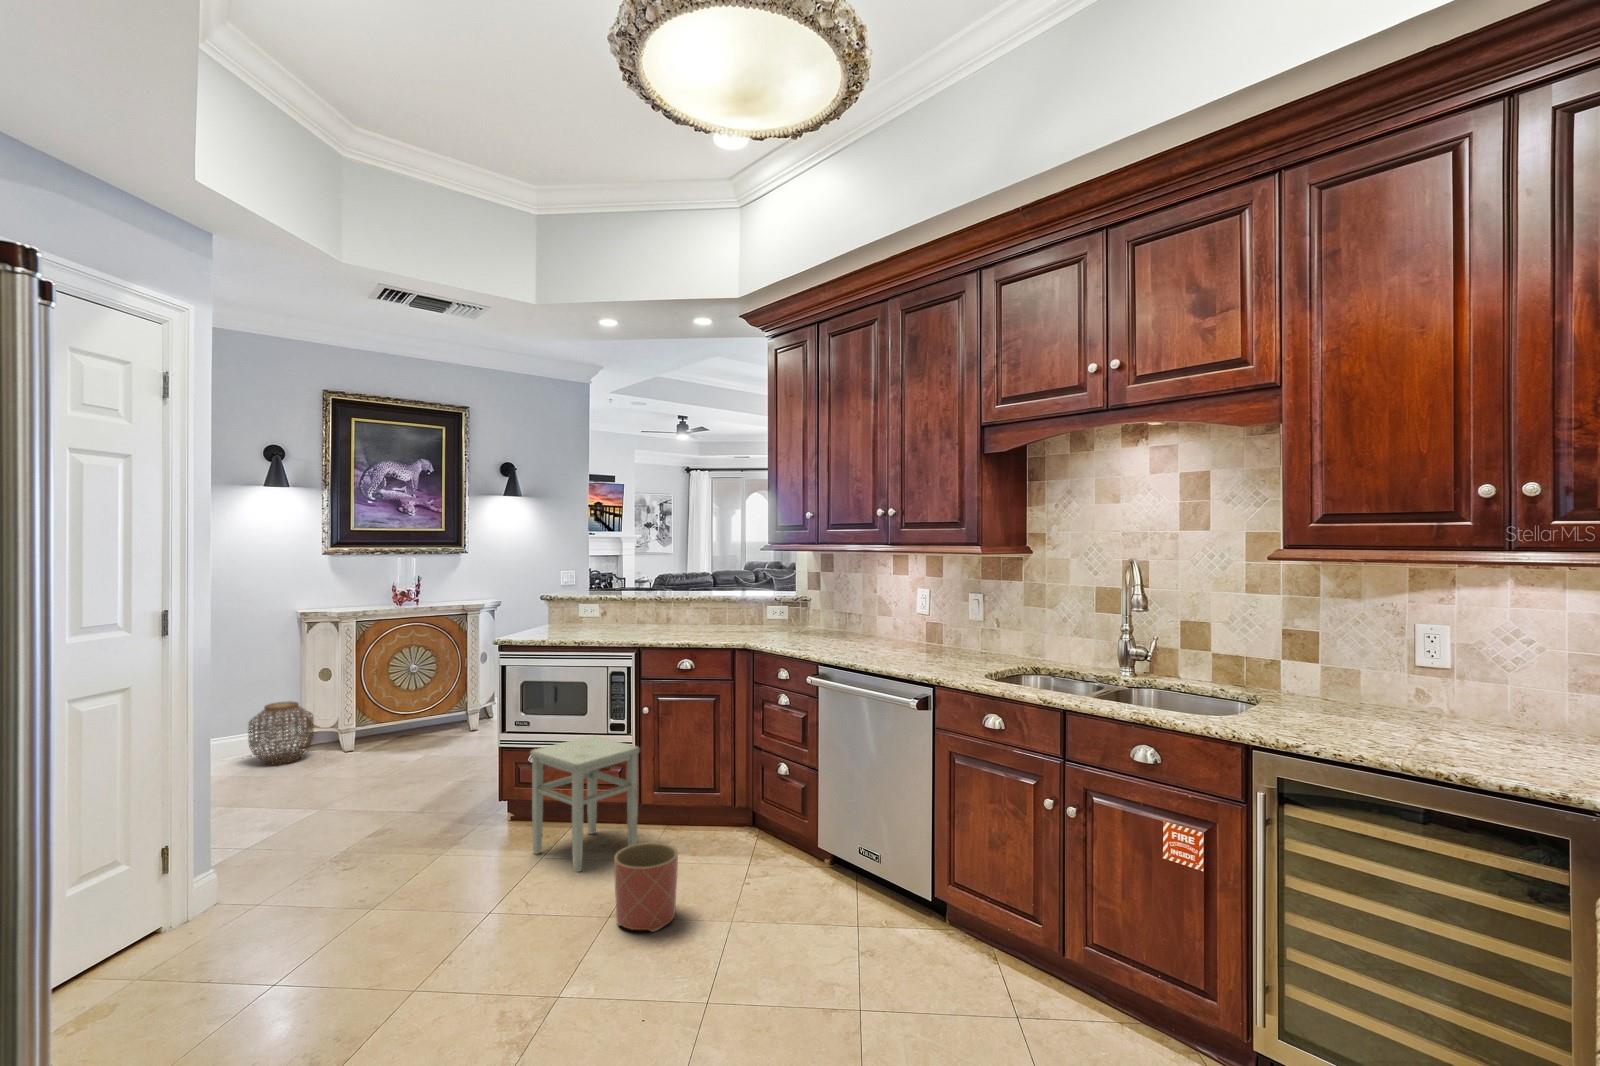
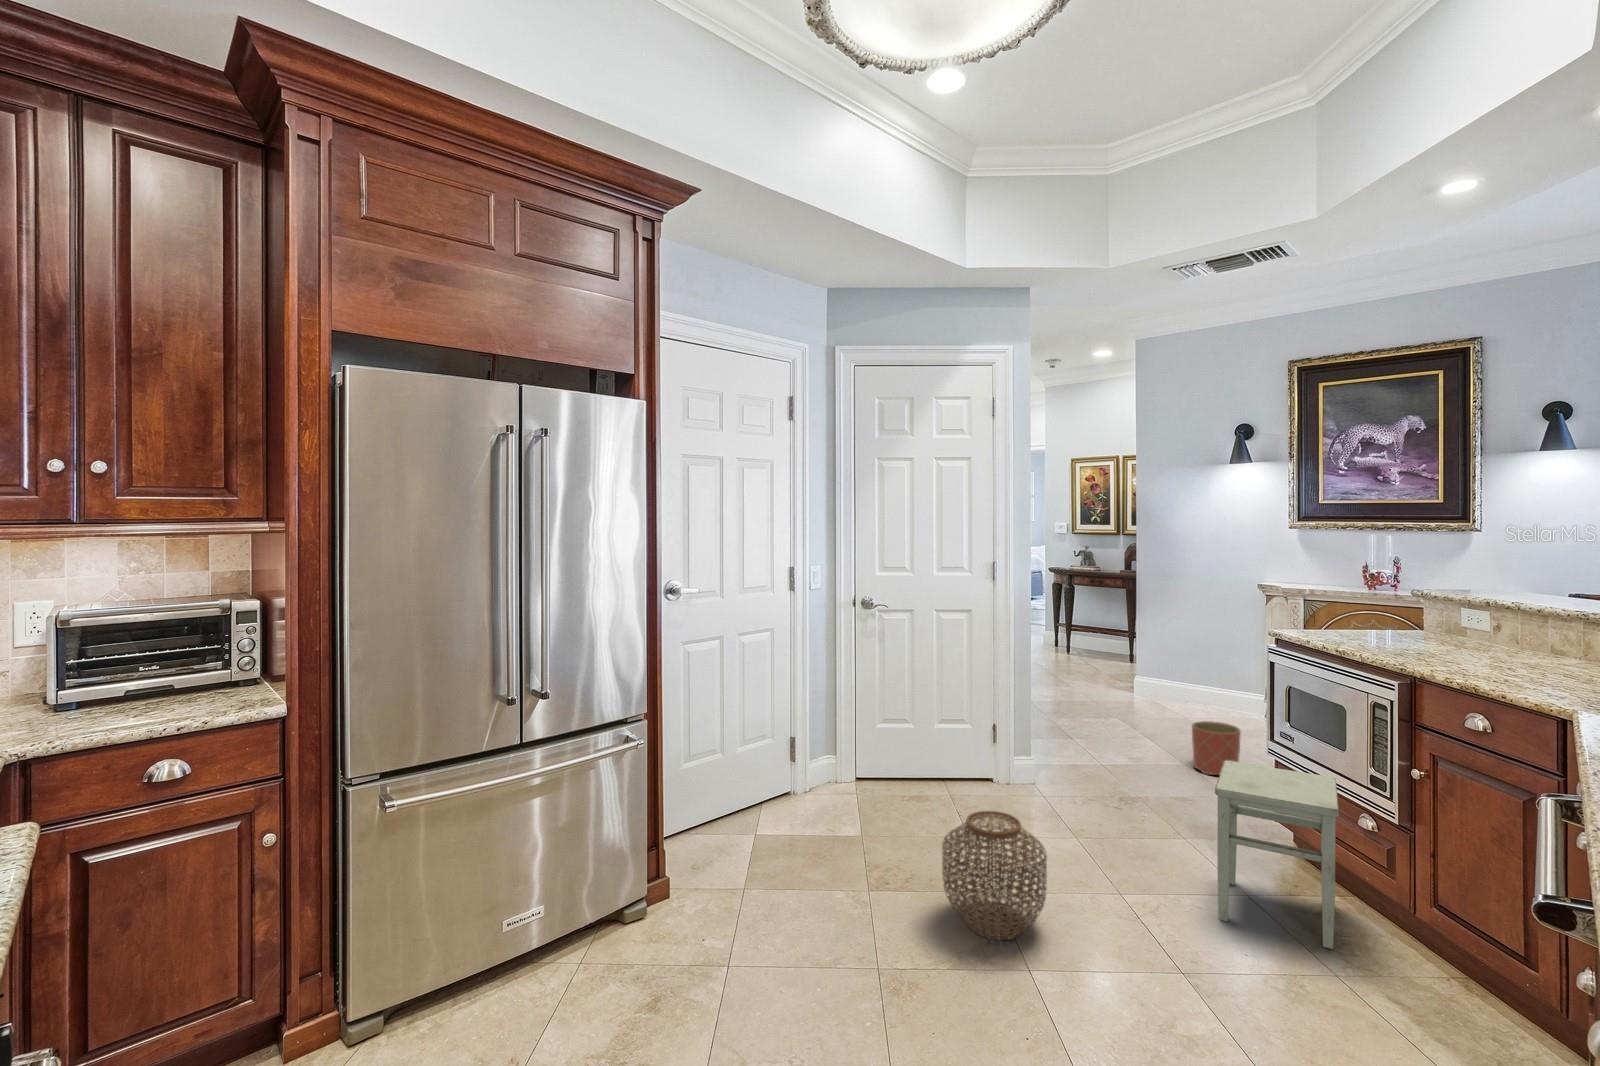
woven basket: present [248,702,314,765] -> present [942,811,1047,940]
planter: present [614,842,678,932] -> present [1192,721,1241,775]

